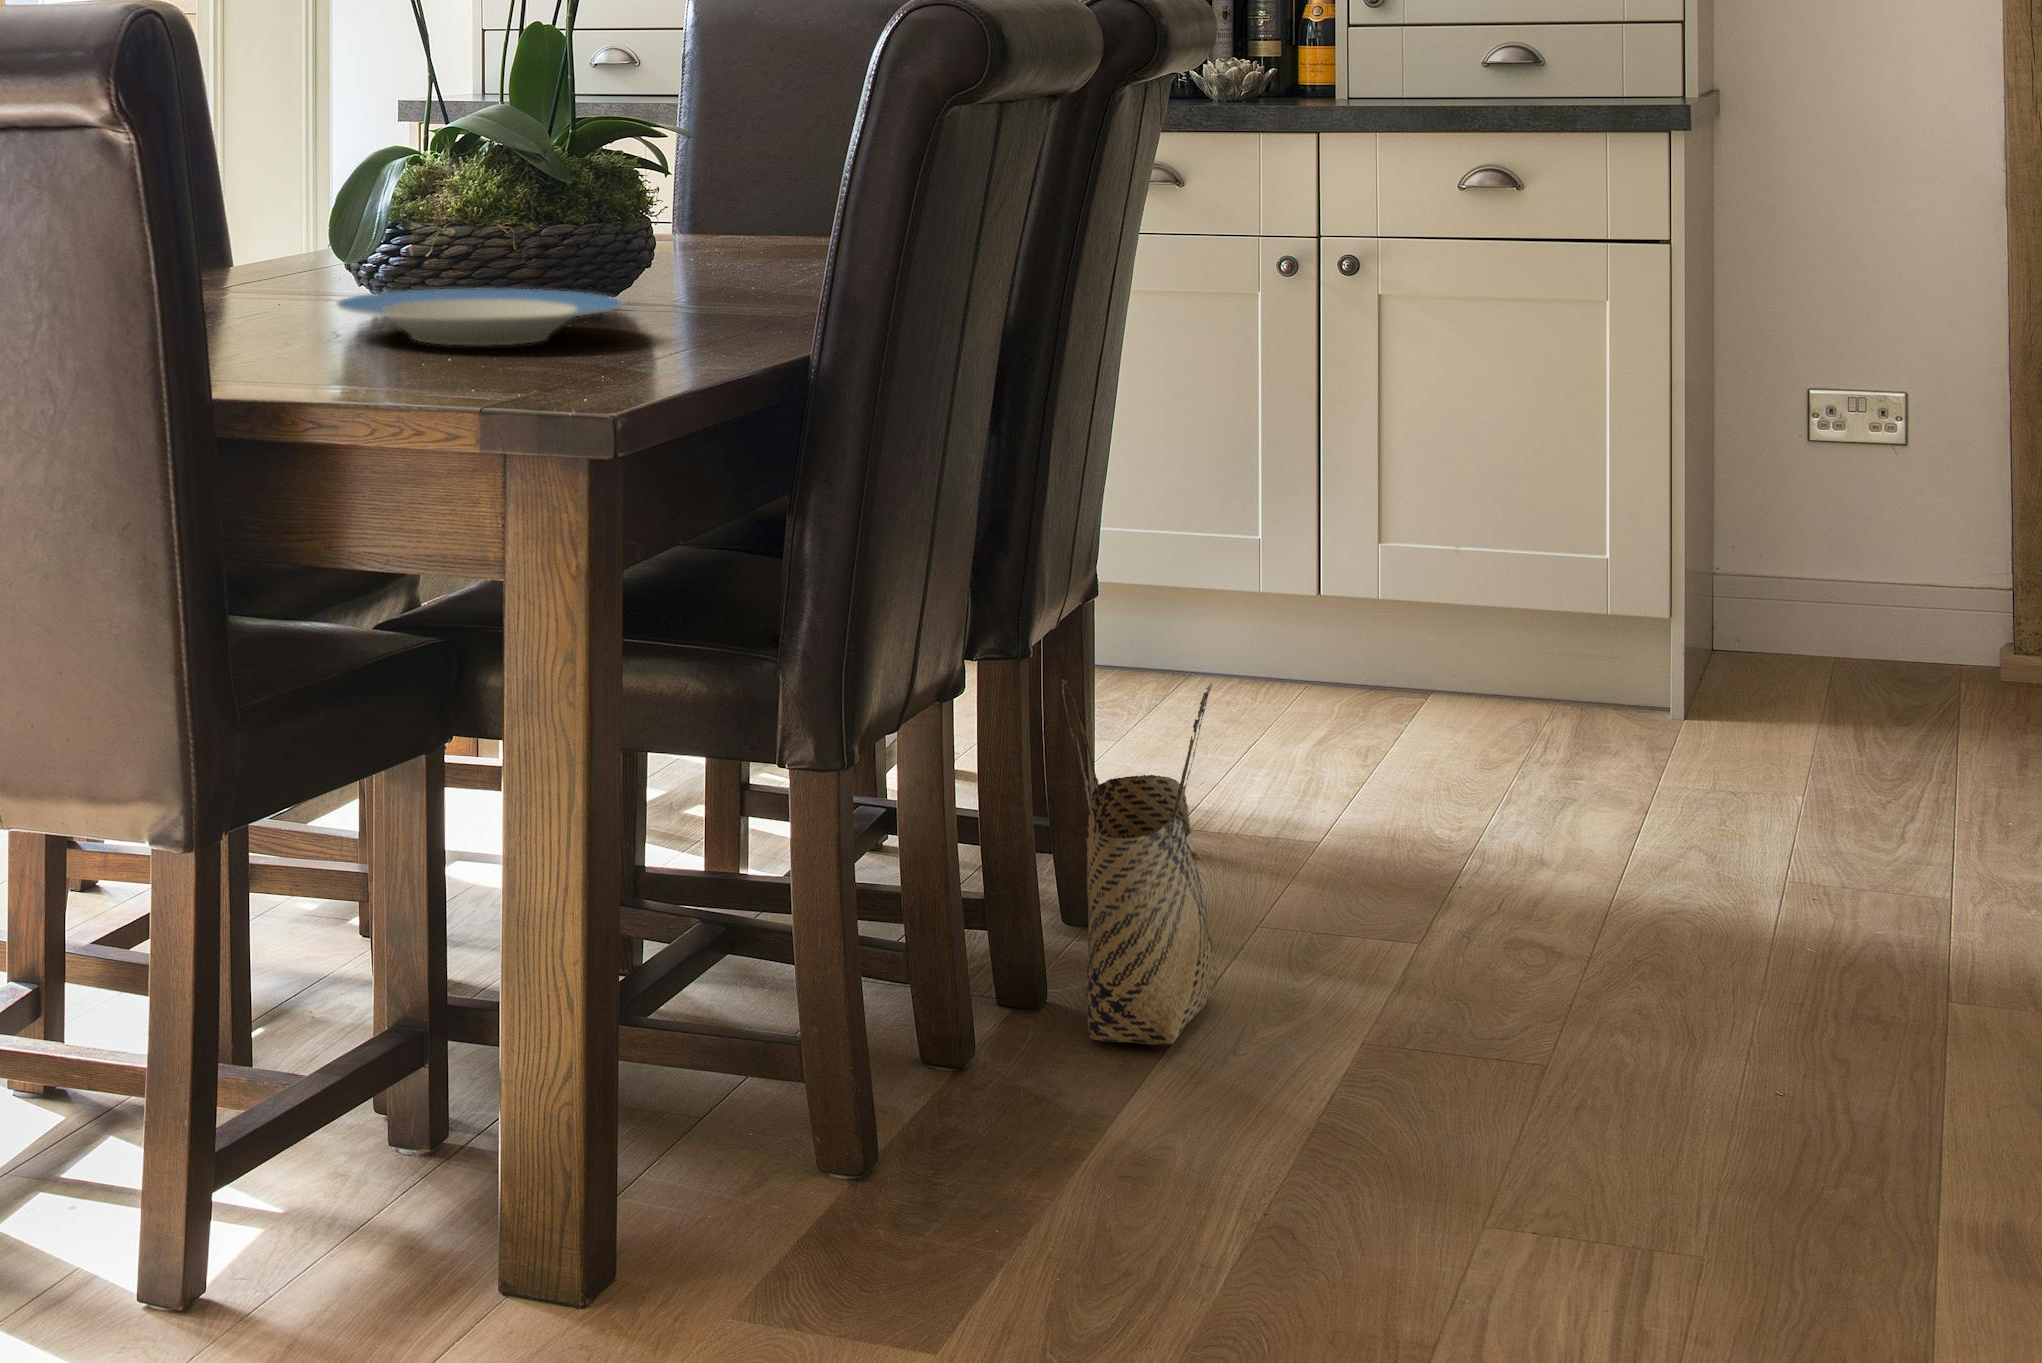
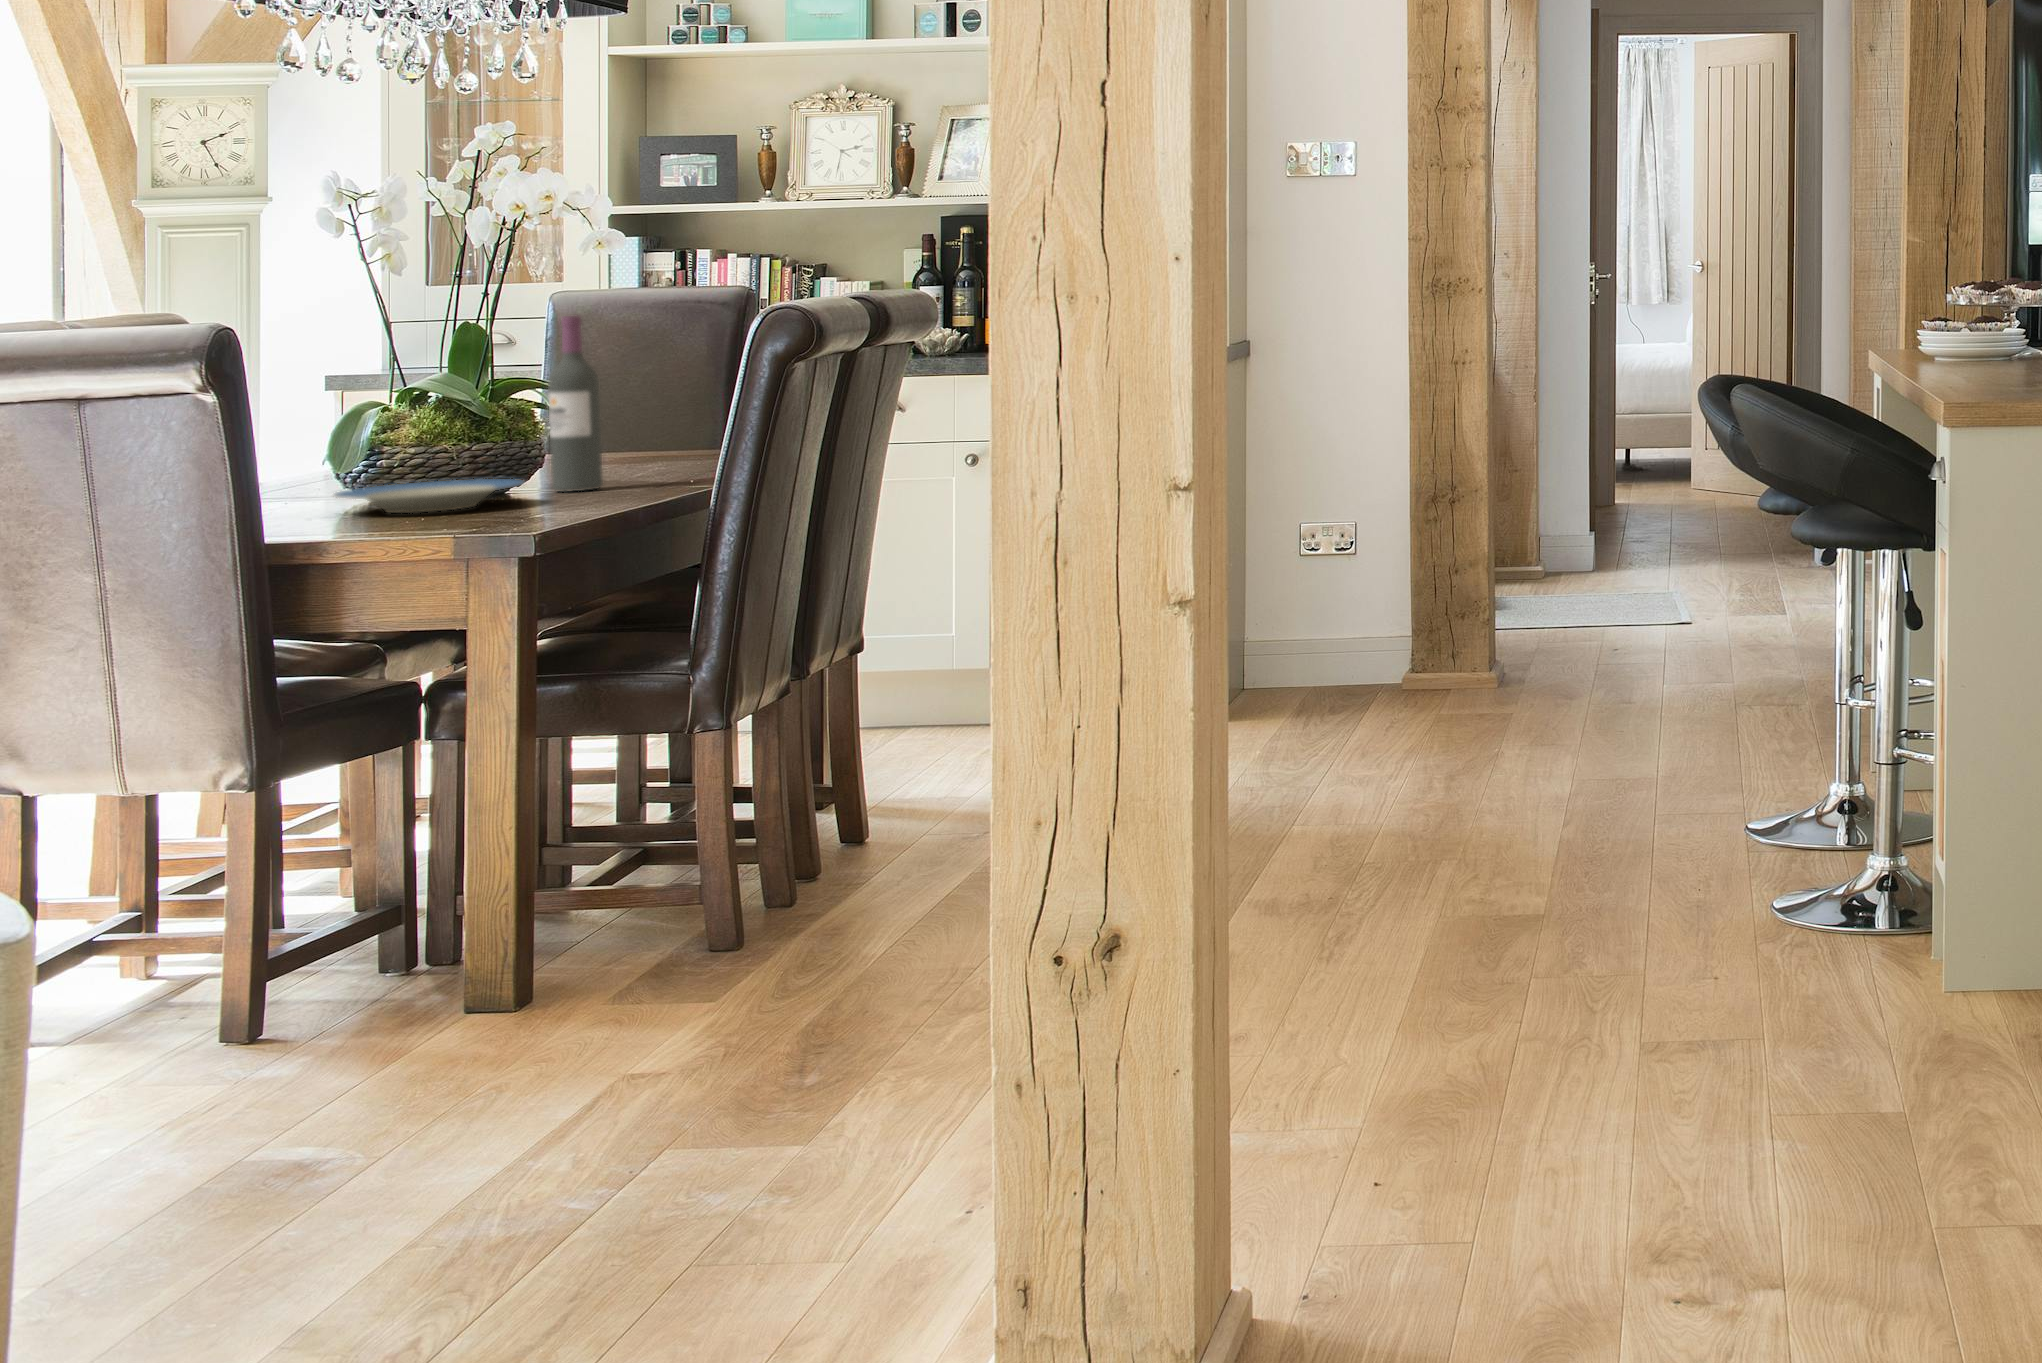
wine bottle: none [664,16,744,320] -> present [548,315,603,492]
woven basket: present [1062,679,1218,1045] -> none [806,668,903,870]

